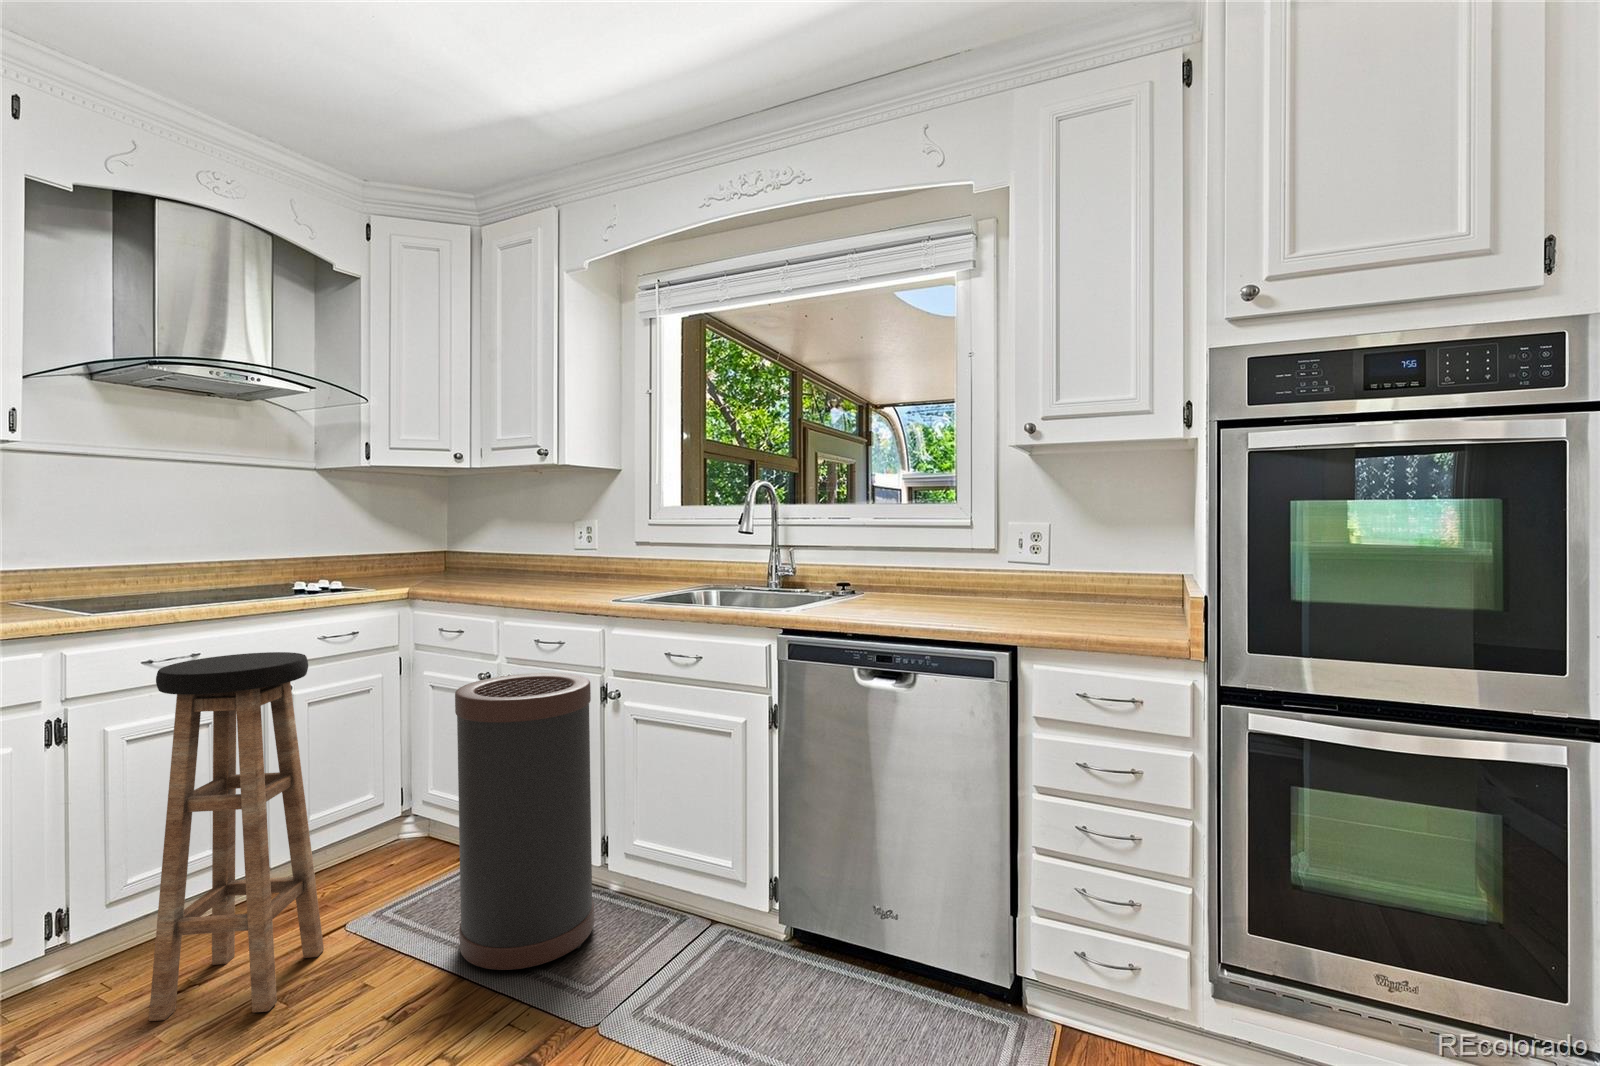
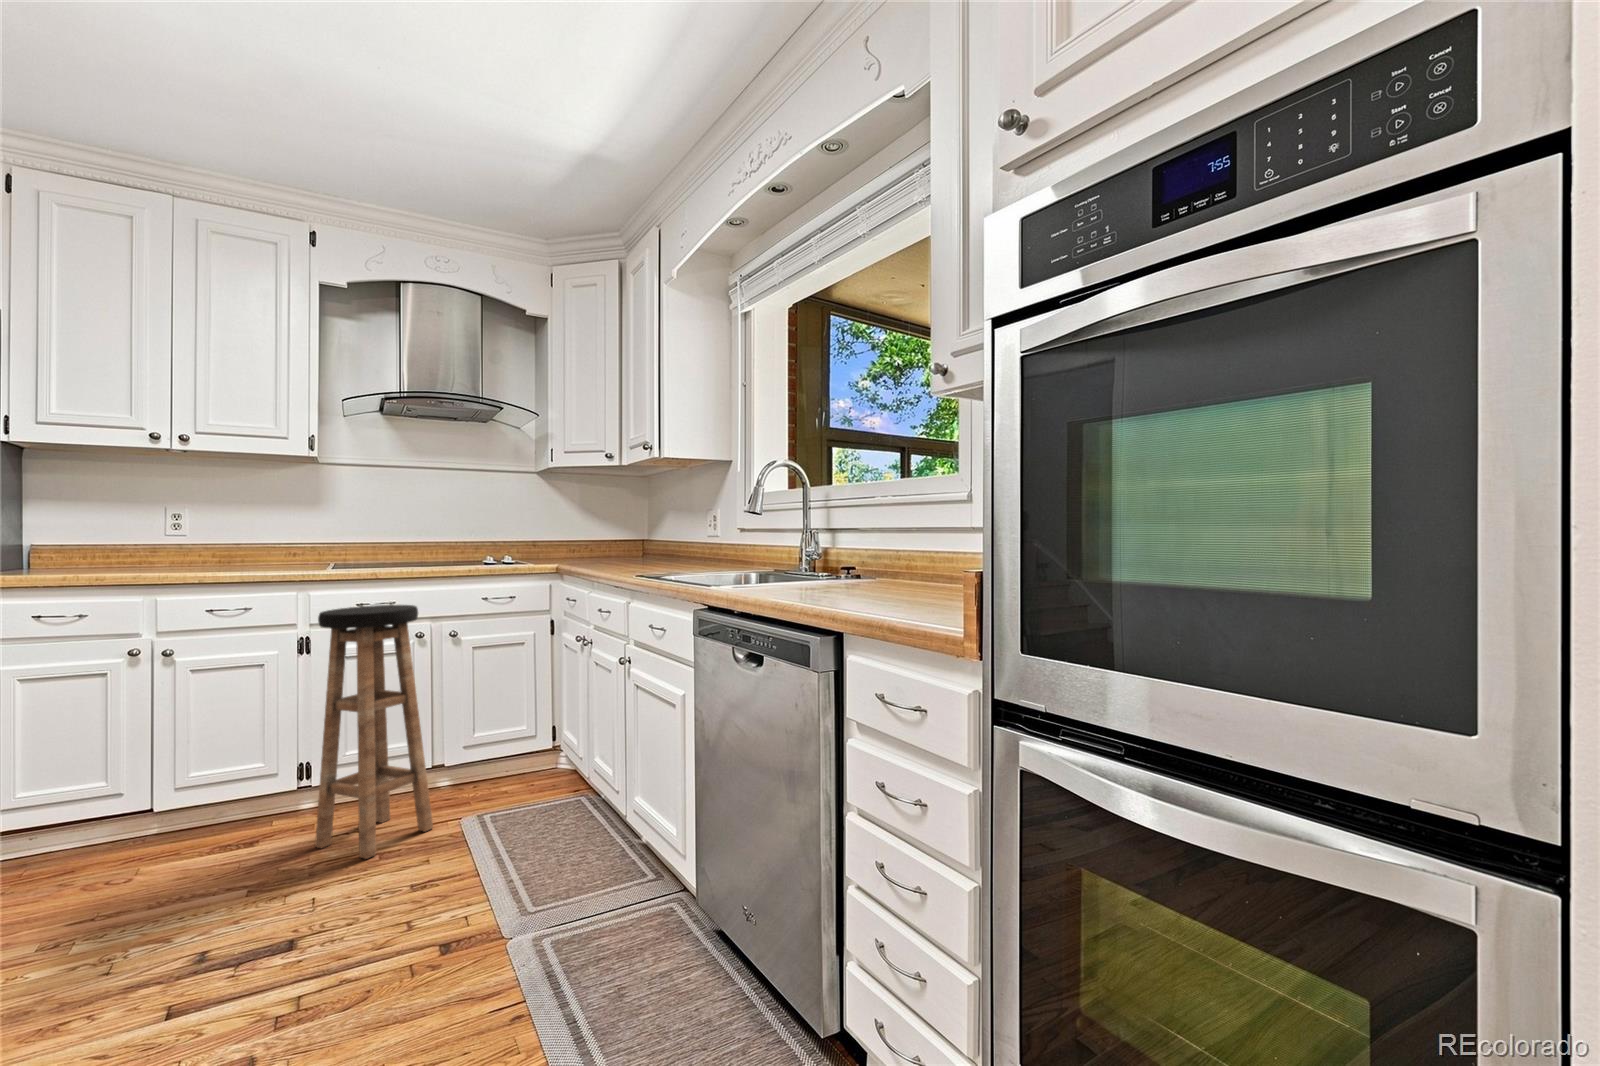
trash can: present [455,673,594,970] -> none [485,635,602,875]

